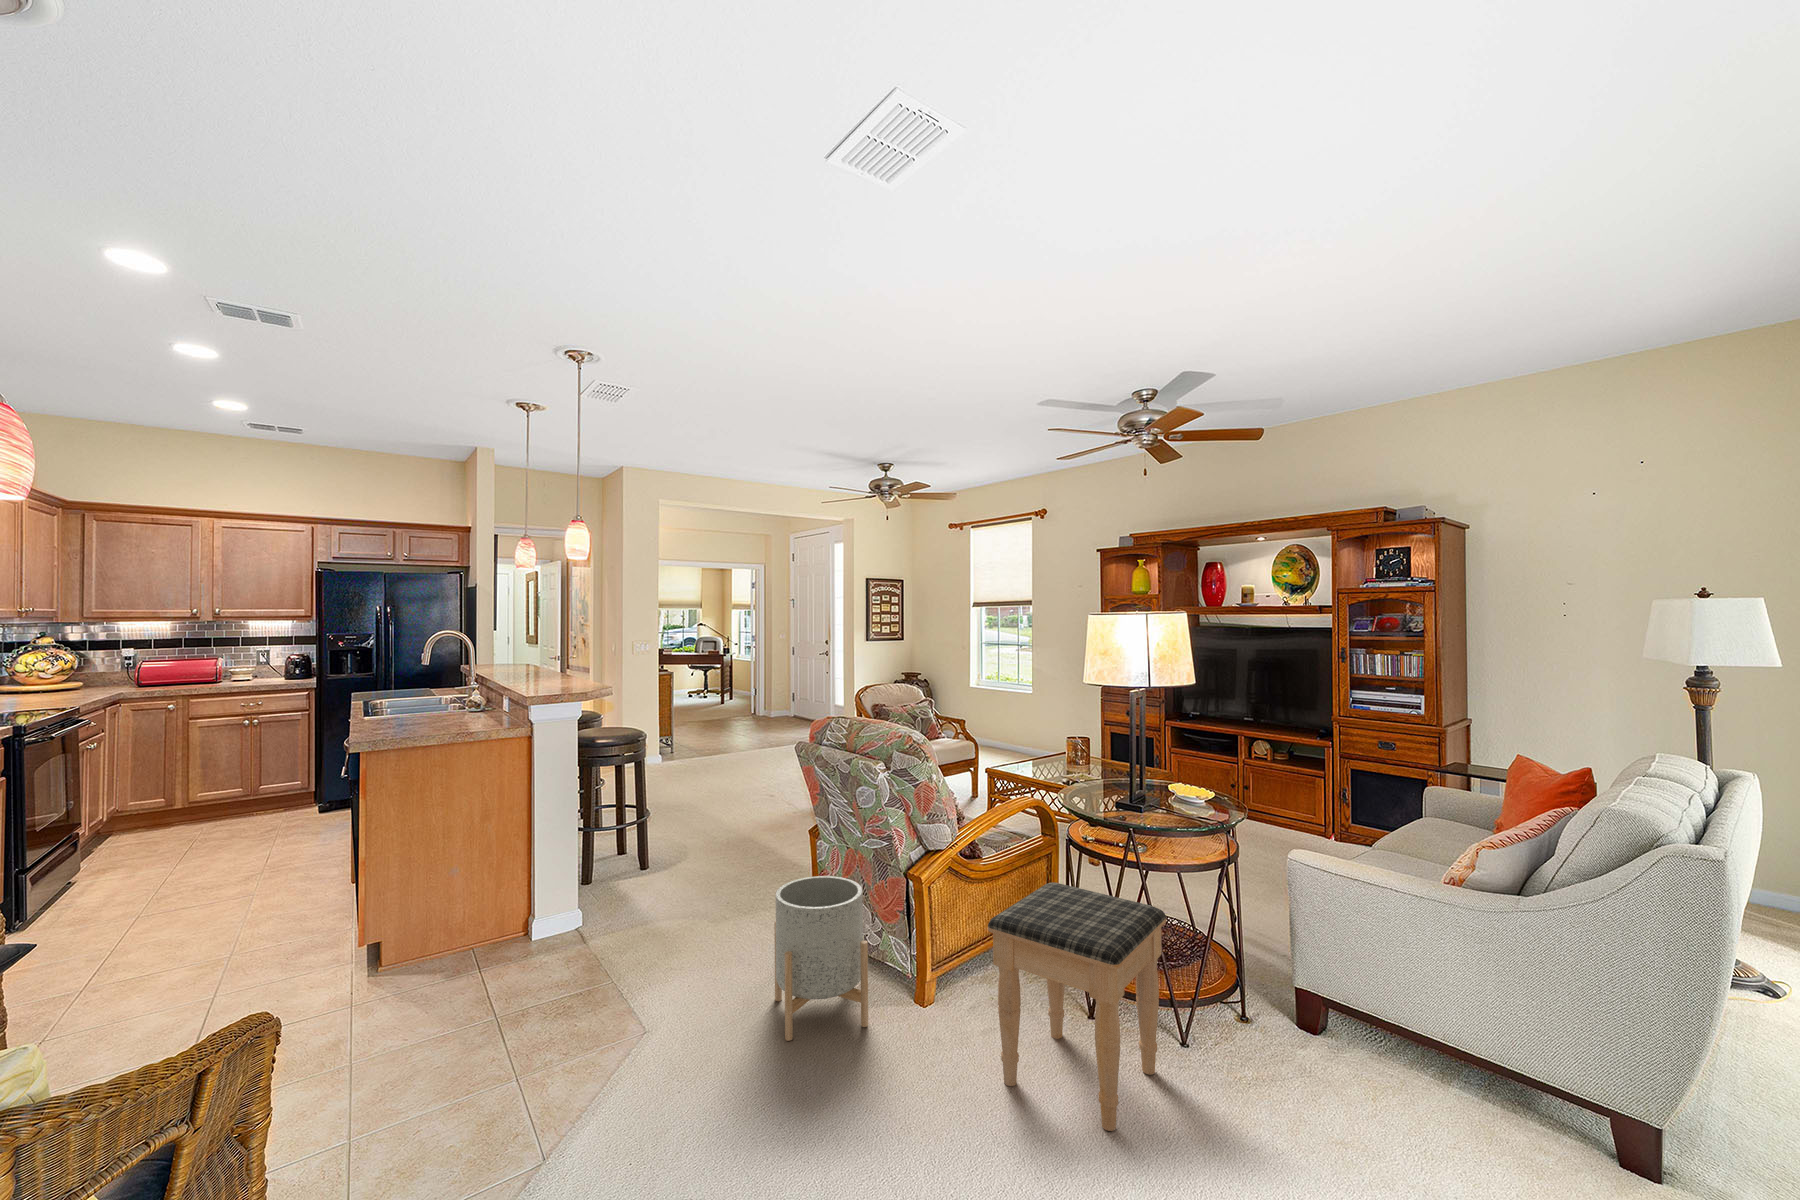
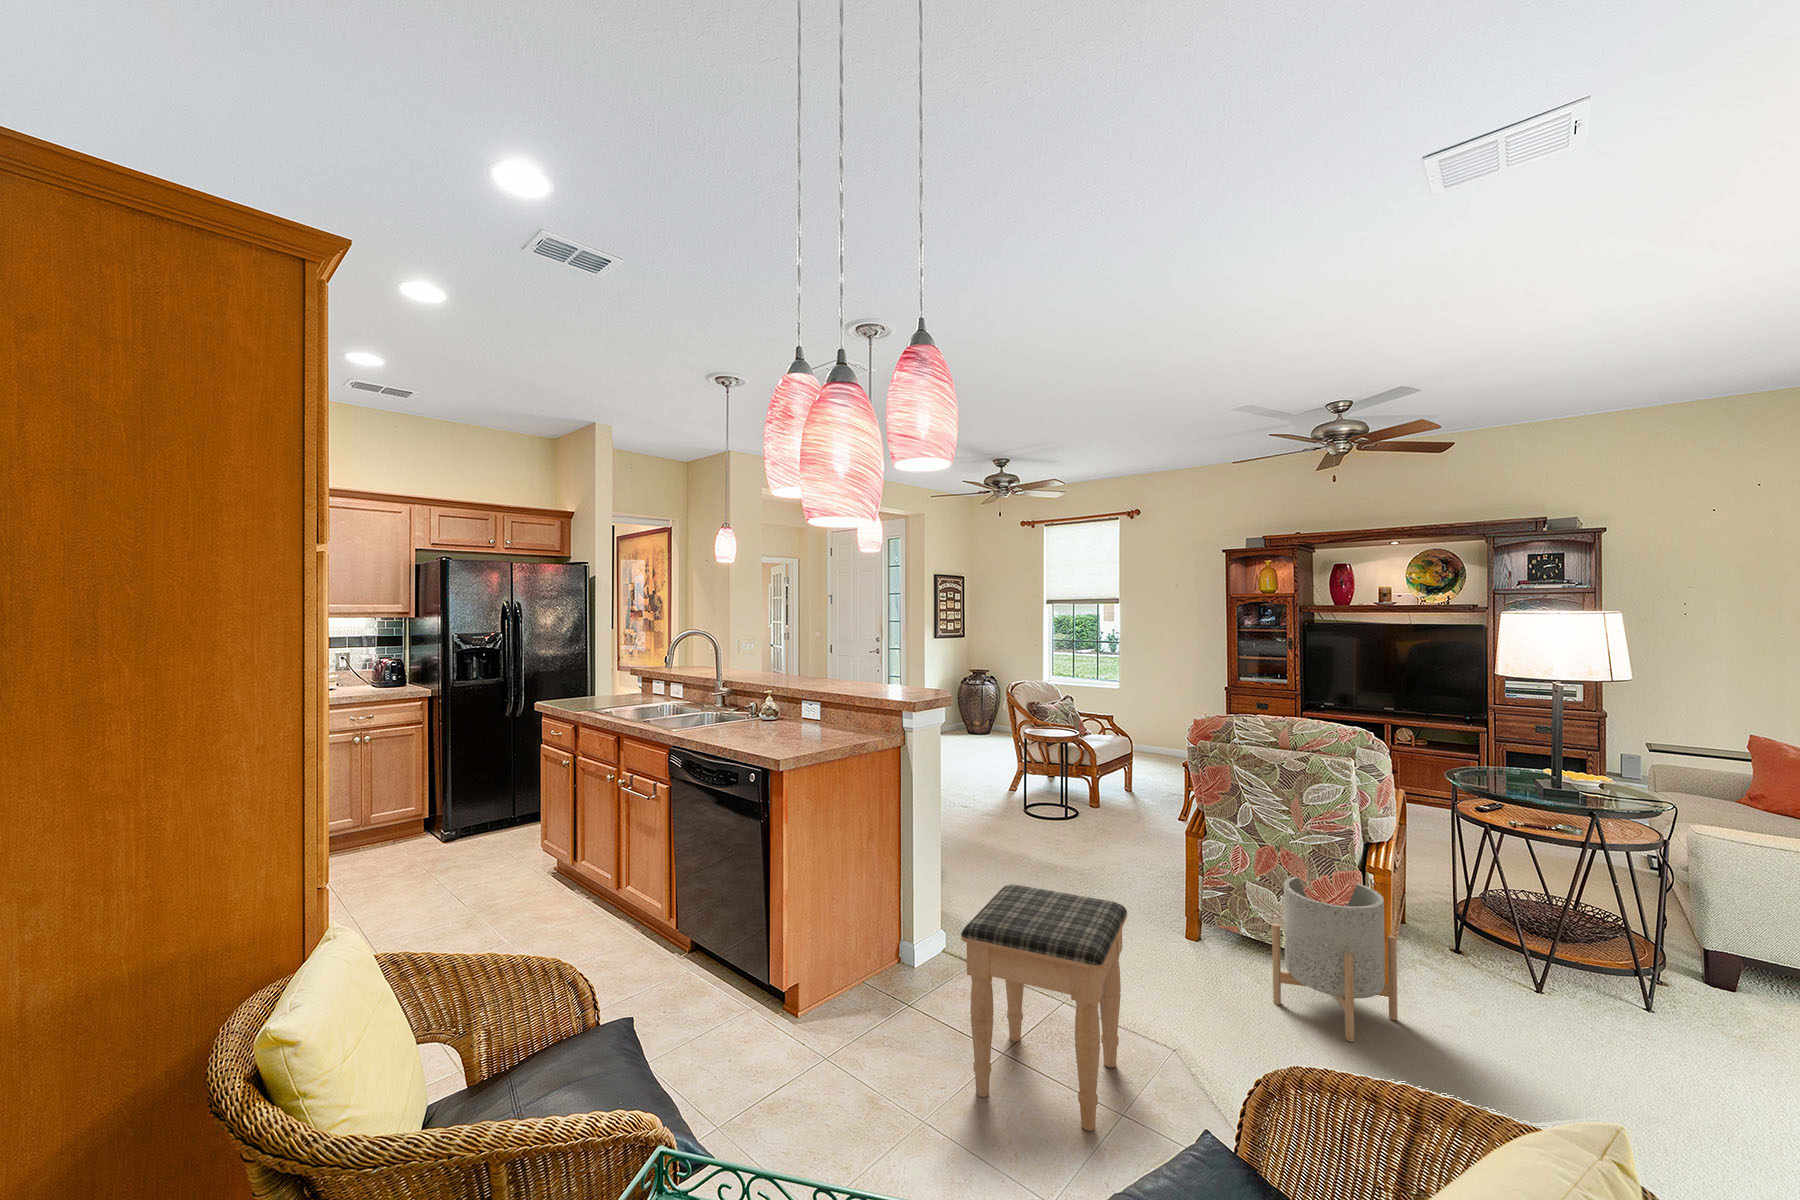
footstool: present [988,882,1166,1131] -> present [961,885,1127,1131]

